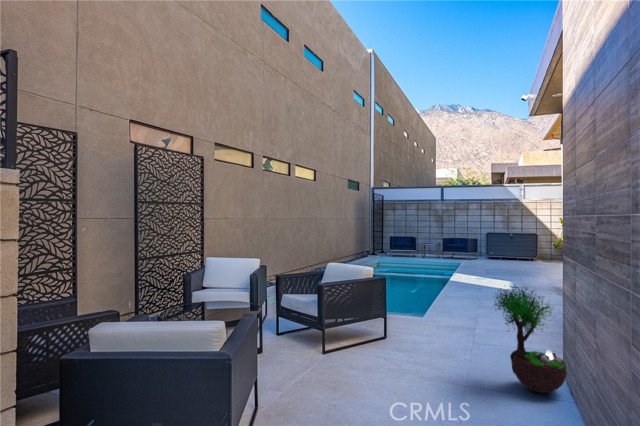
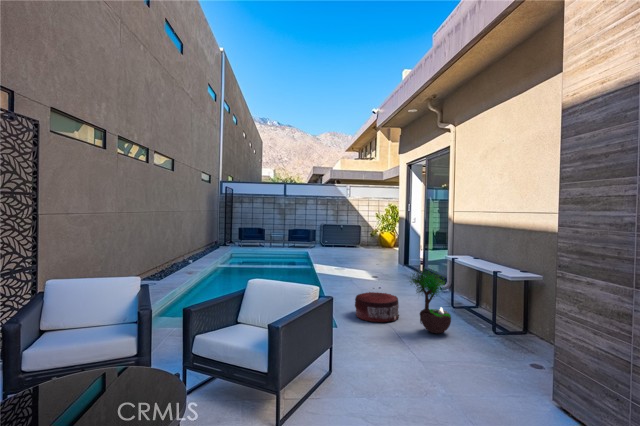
pouf: none [431,317,500,363] -> present [355,292,399,322]

